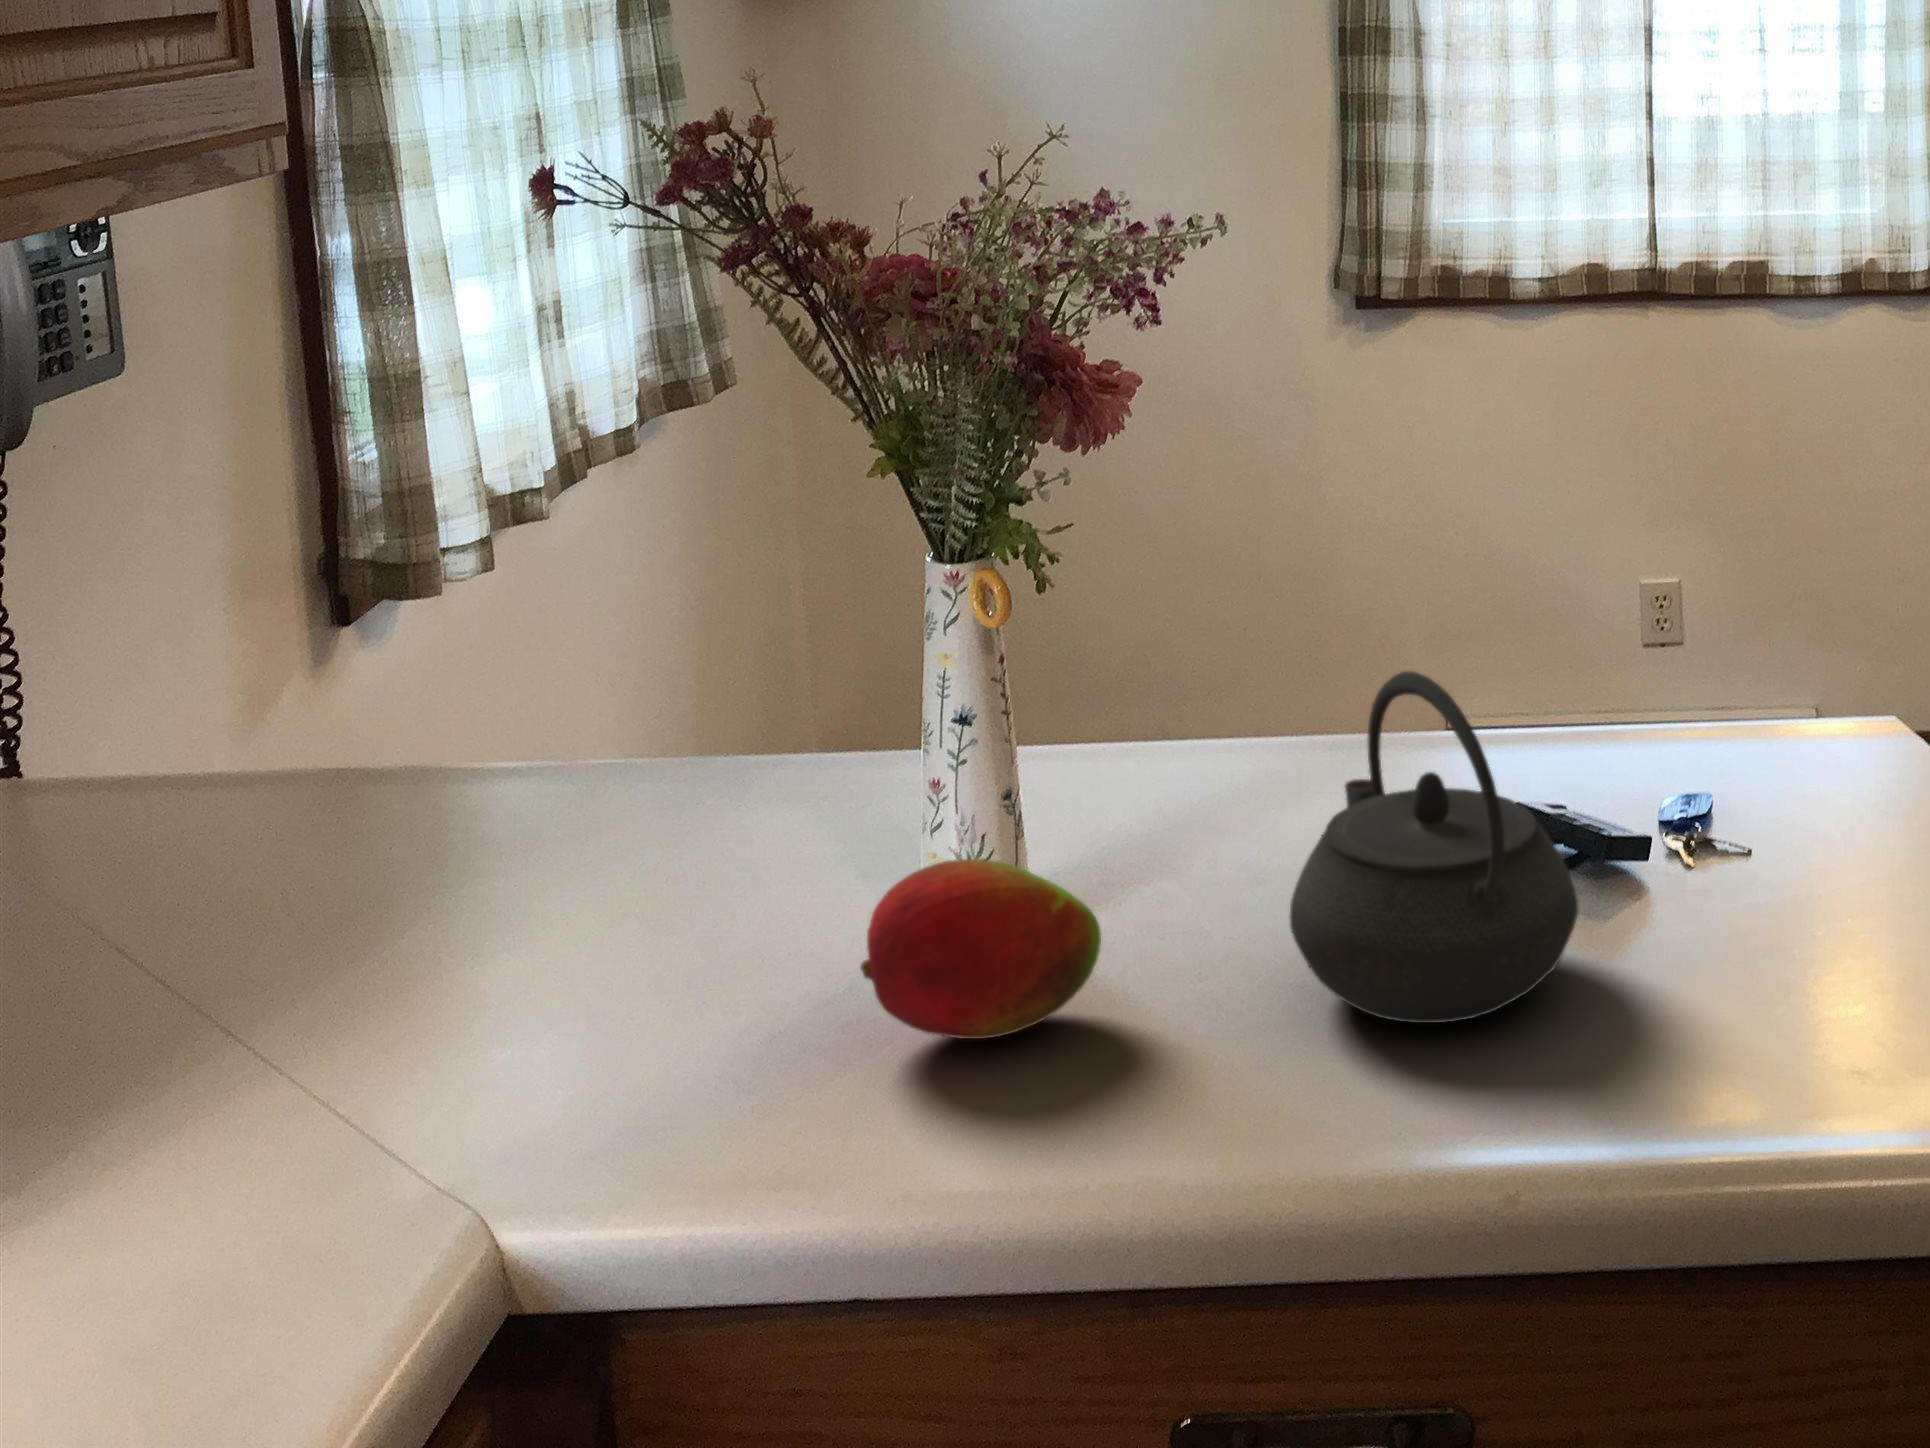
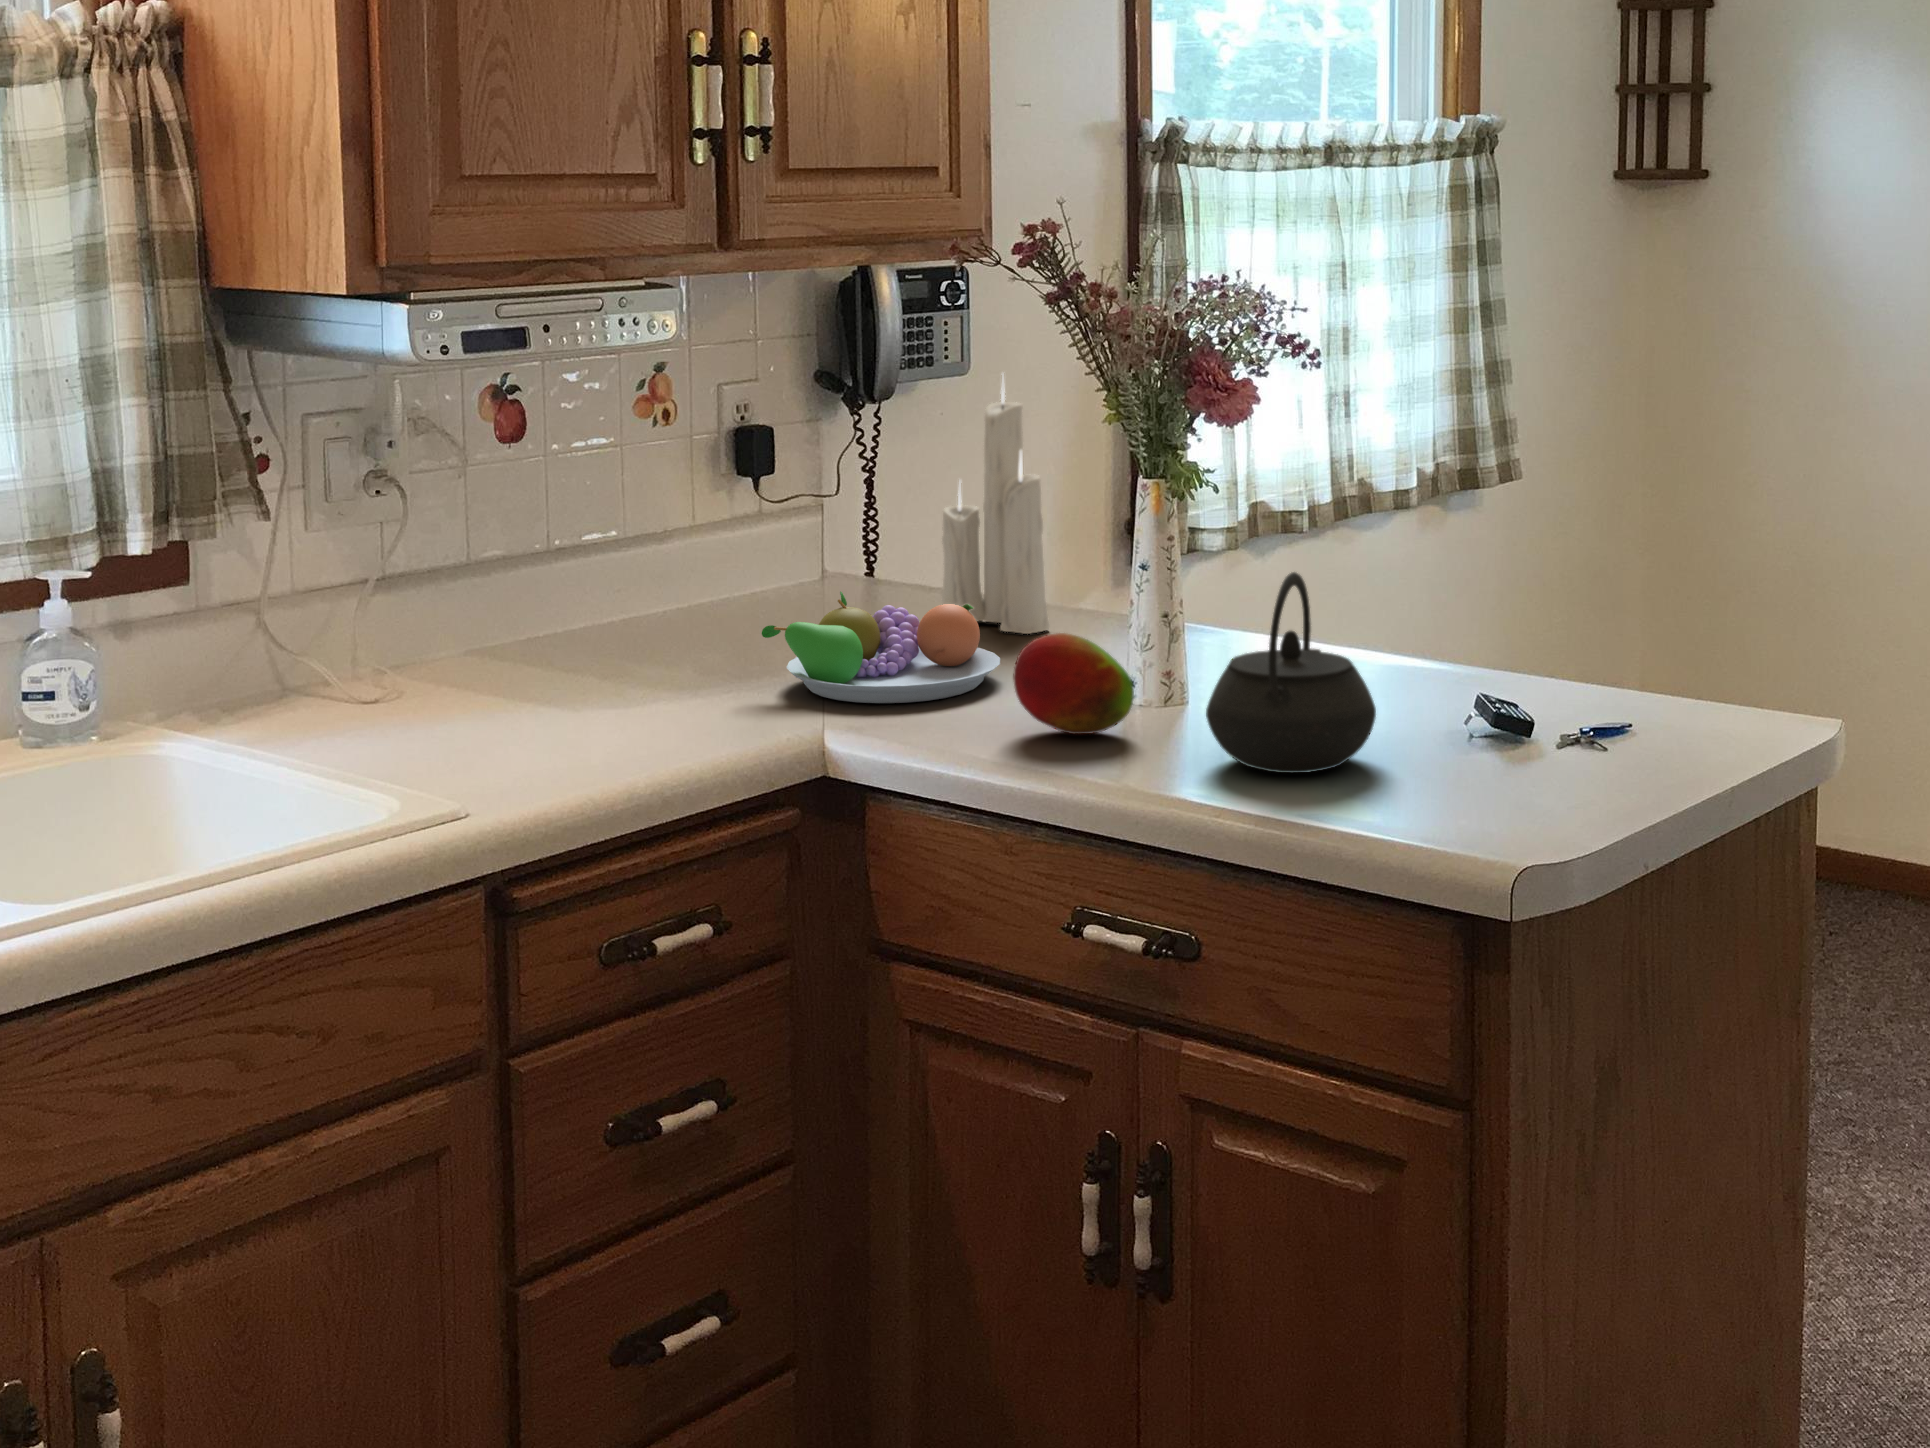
candle: none [306,343,557,835] -> present [942,379,1049,634]
fruit bowl: none [181,819,668,1090] -> present [762,592,1000,703]

